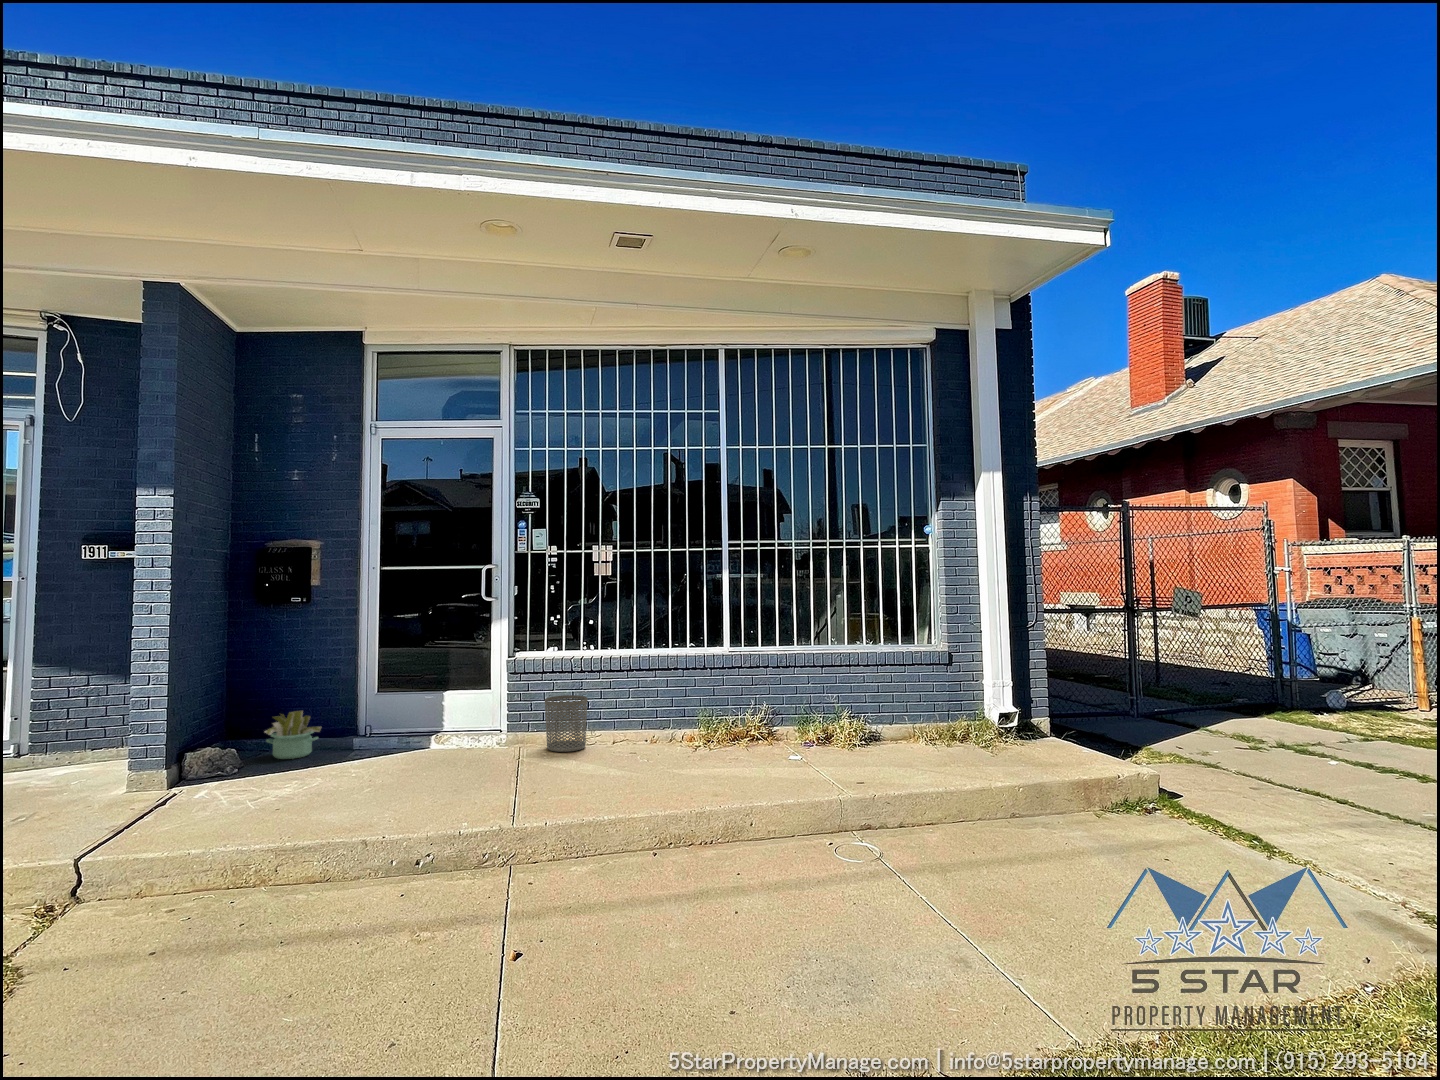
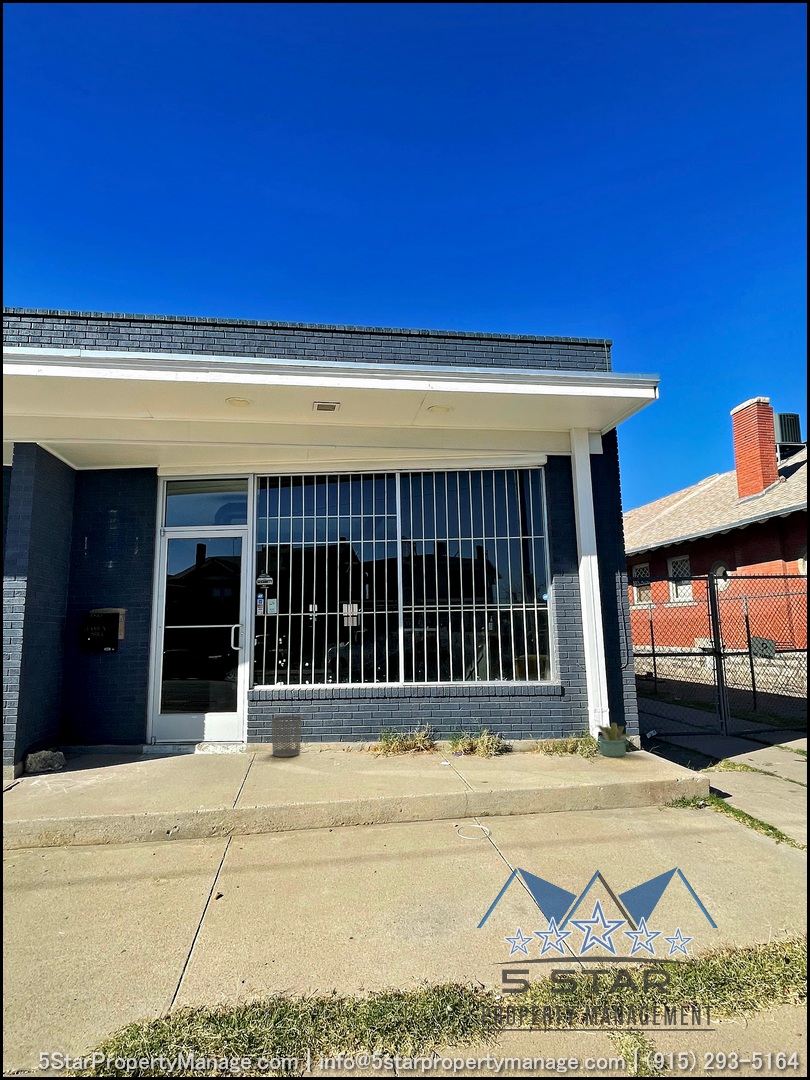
decorative plant: present [265,711,321,759] -> present [596,723,630,757]

